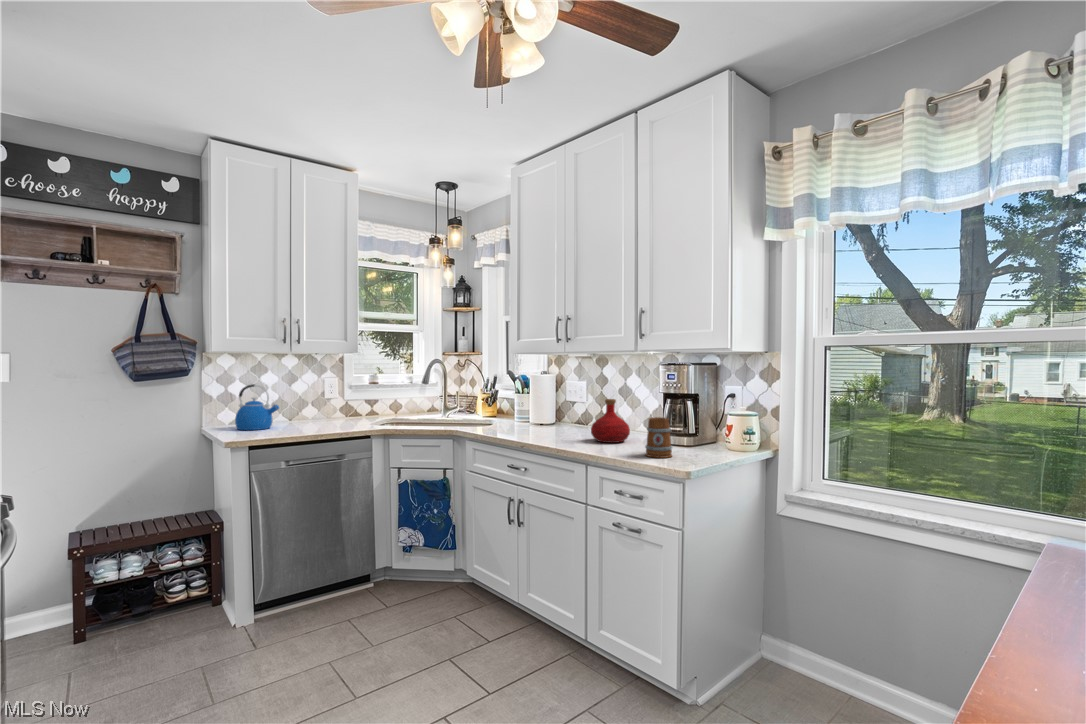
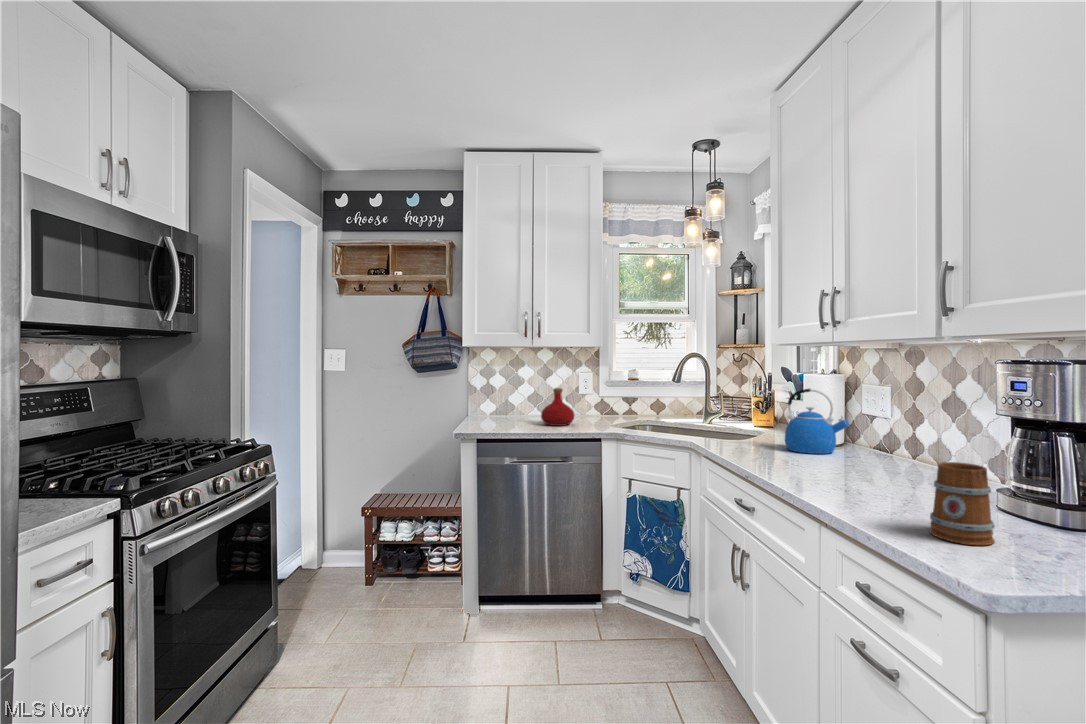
kettle: present [235,384,279,430] -> present [785,389,849,454]
bottle: present [591,399,630,443] -> present [541,388,575,426]

